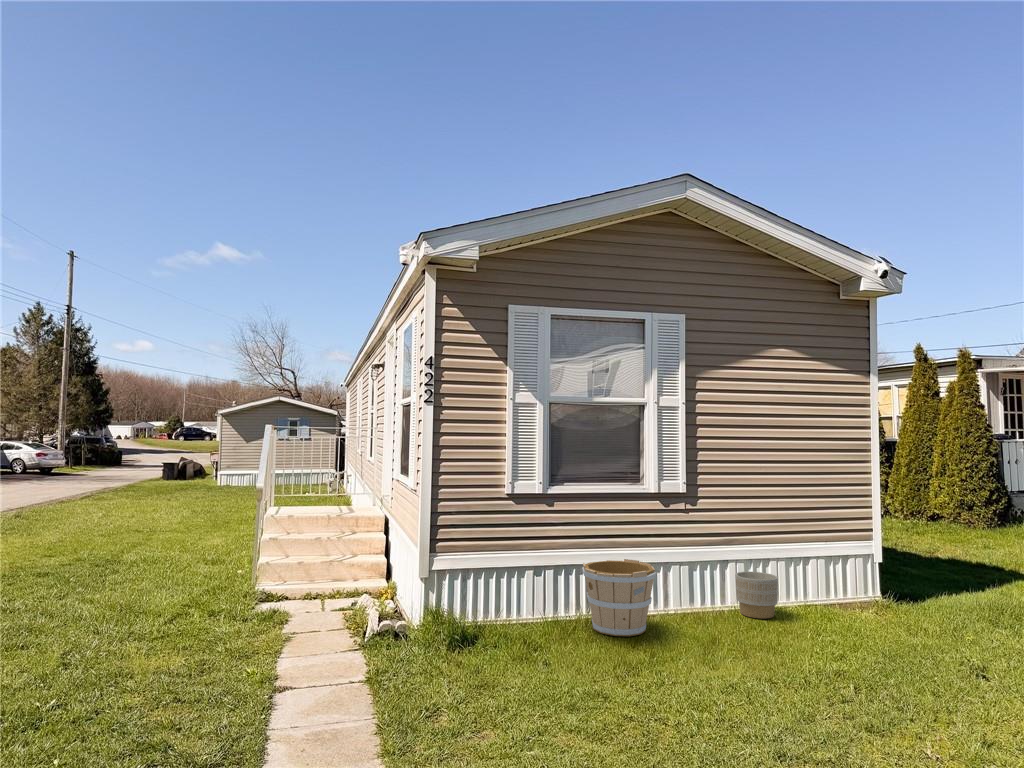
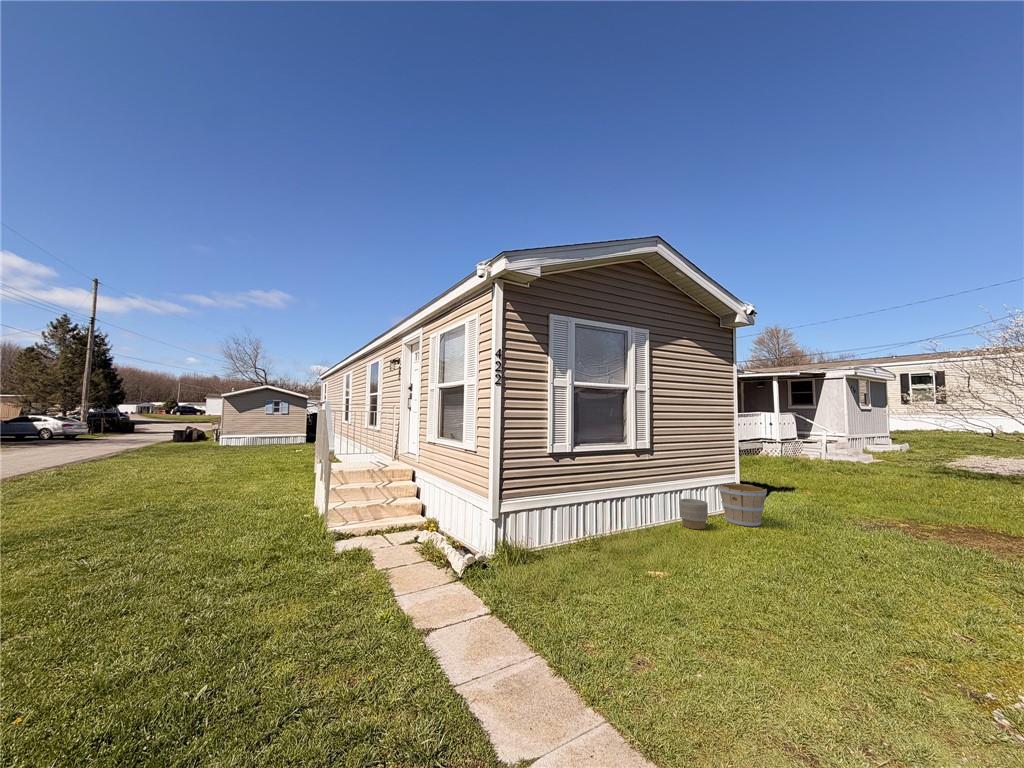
wooden bucket: present [582,559,656,636] -> present [718,483,767,527]

